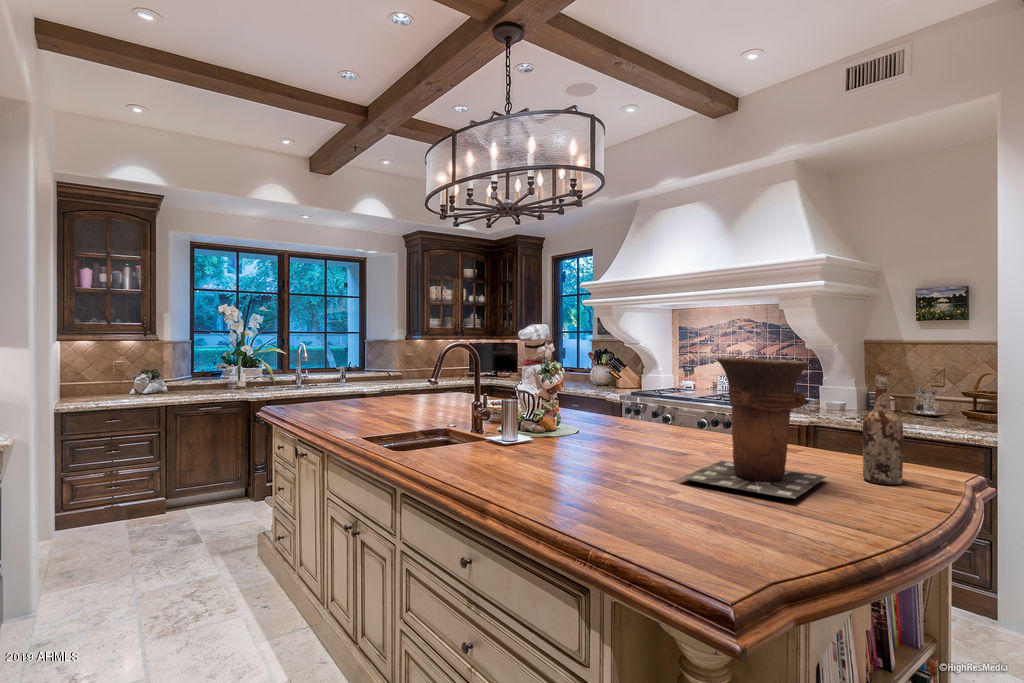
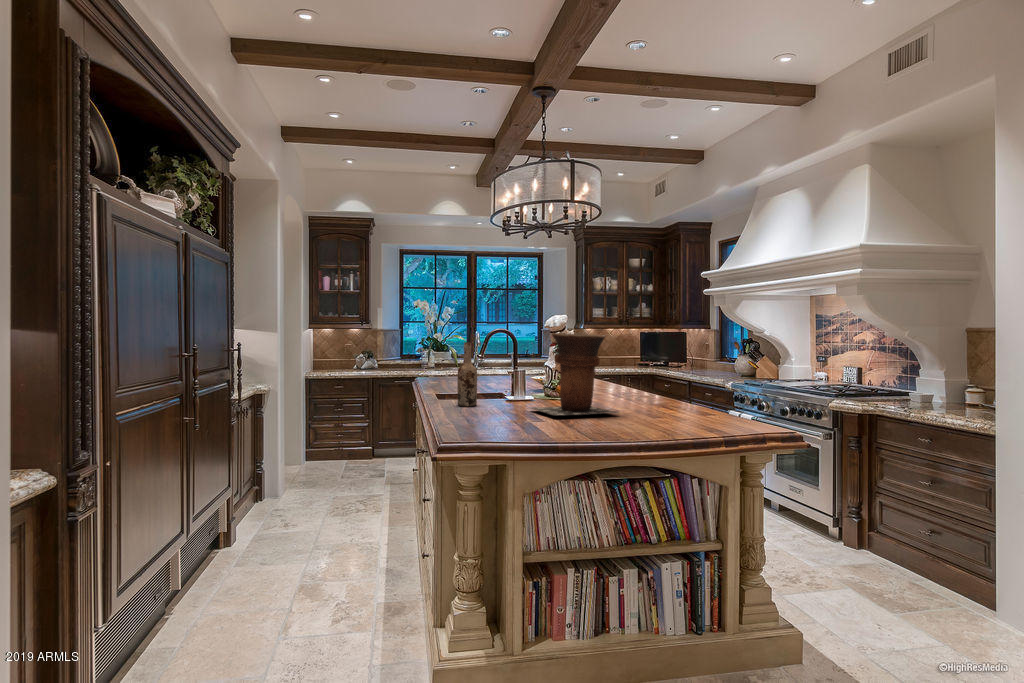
wine bottle: present [863,373,903,485] -> present [457,342,477,406]

